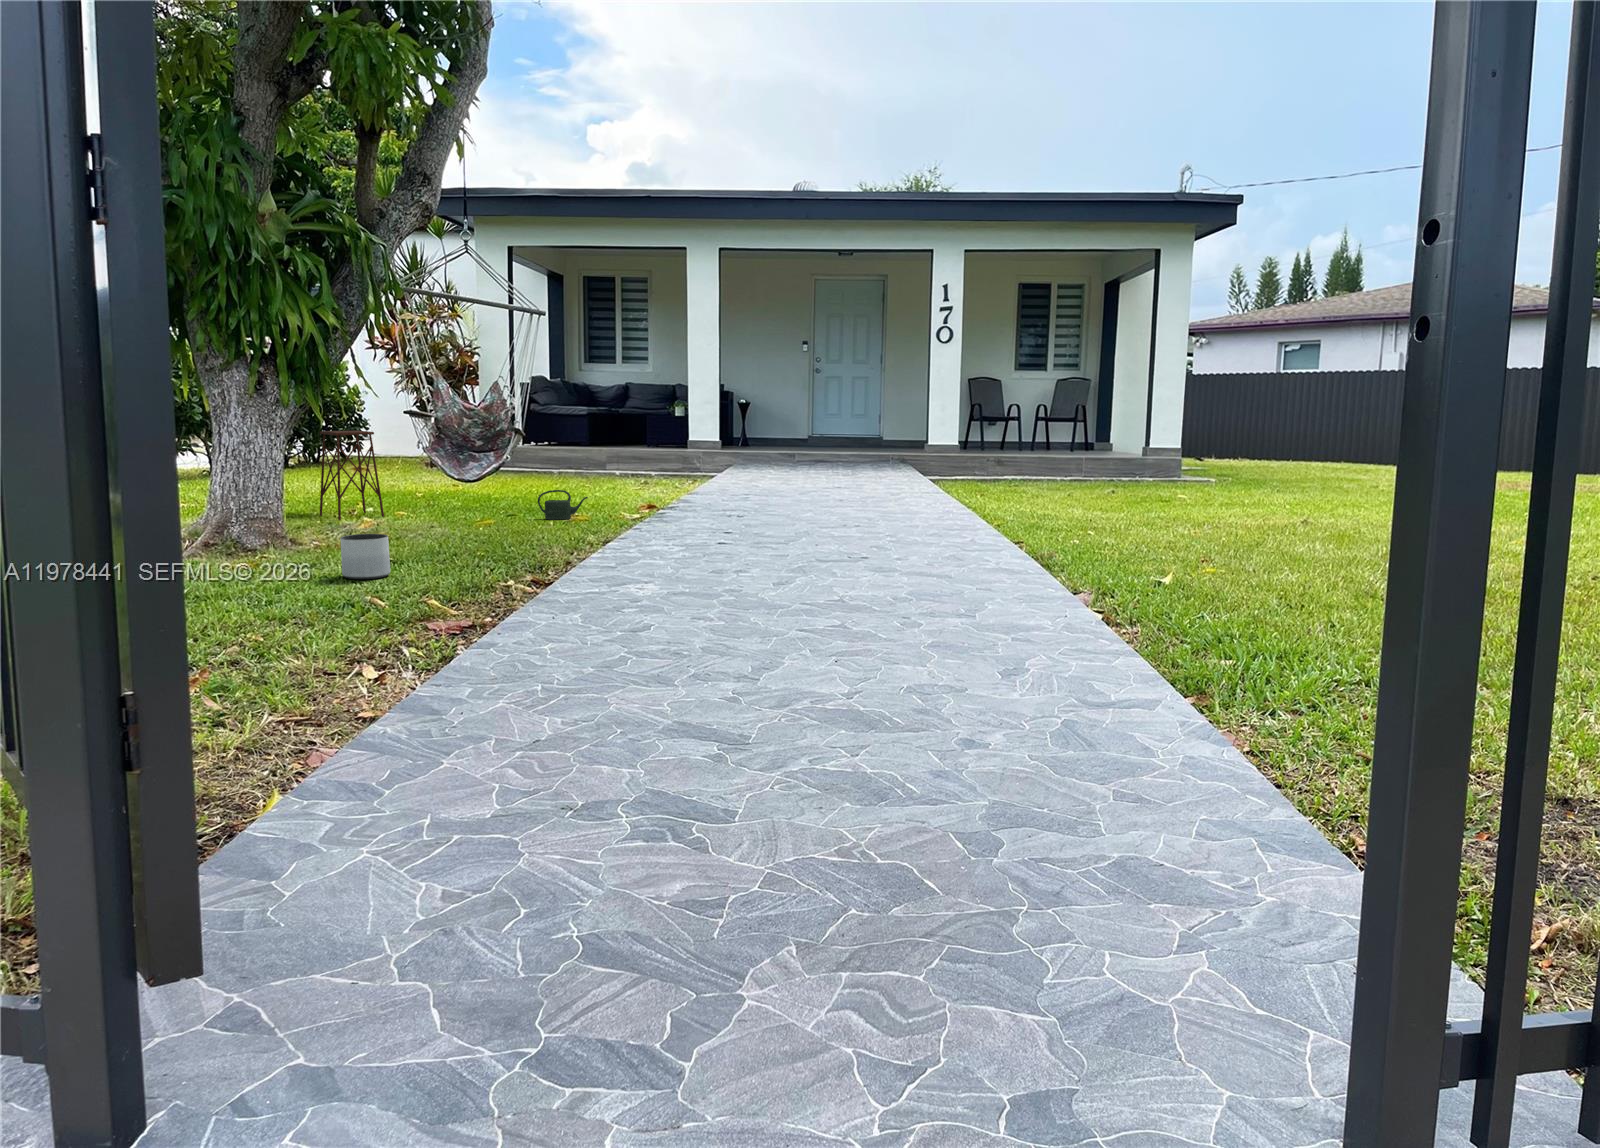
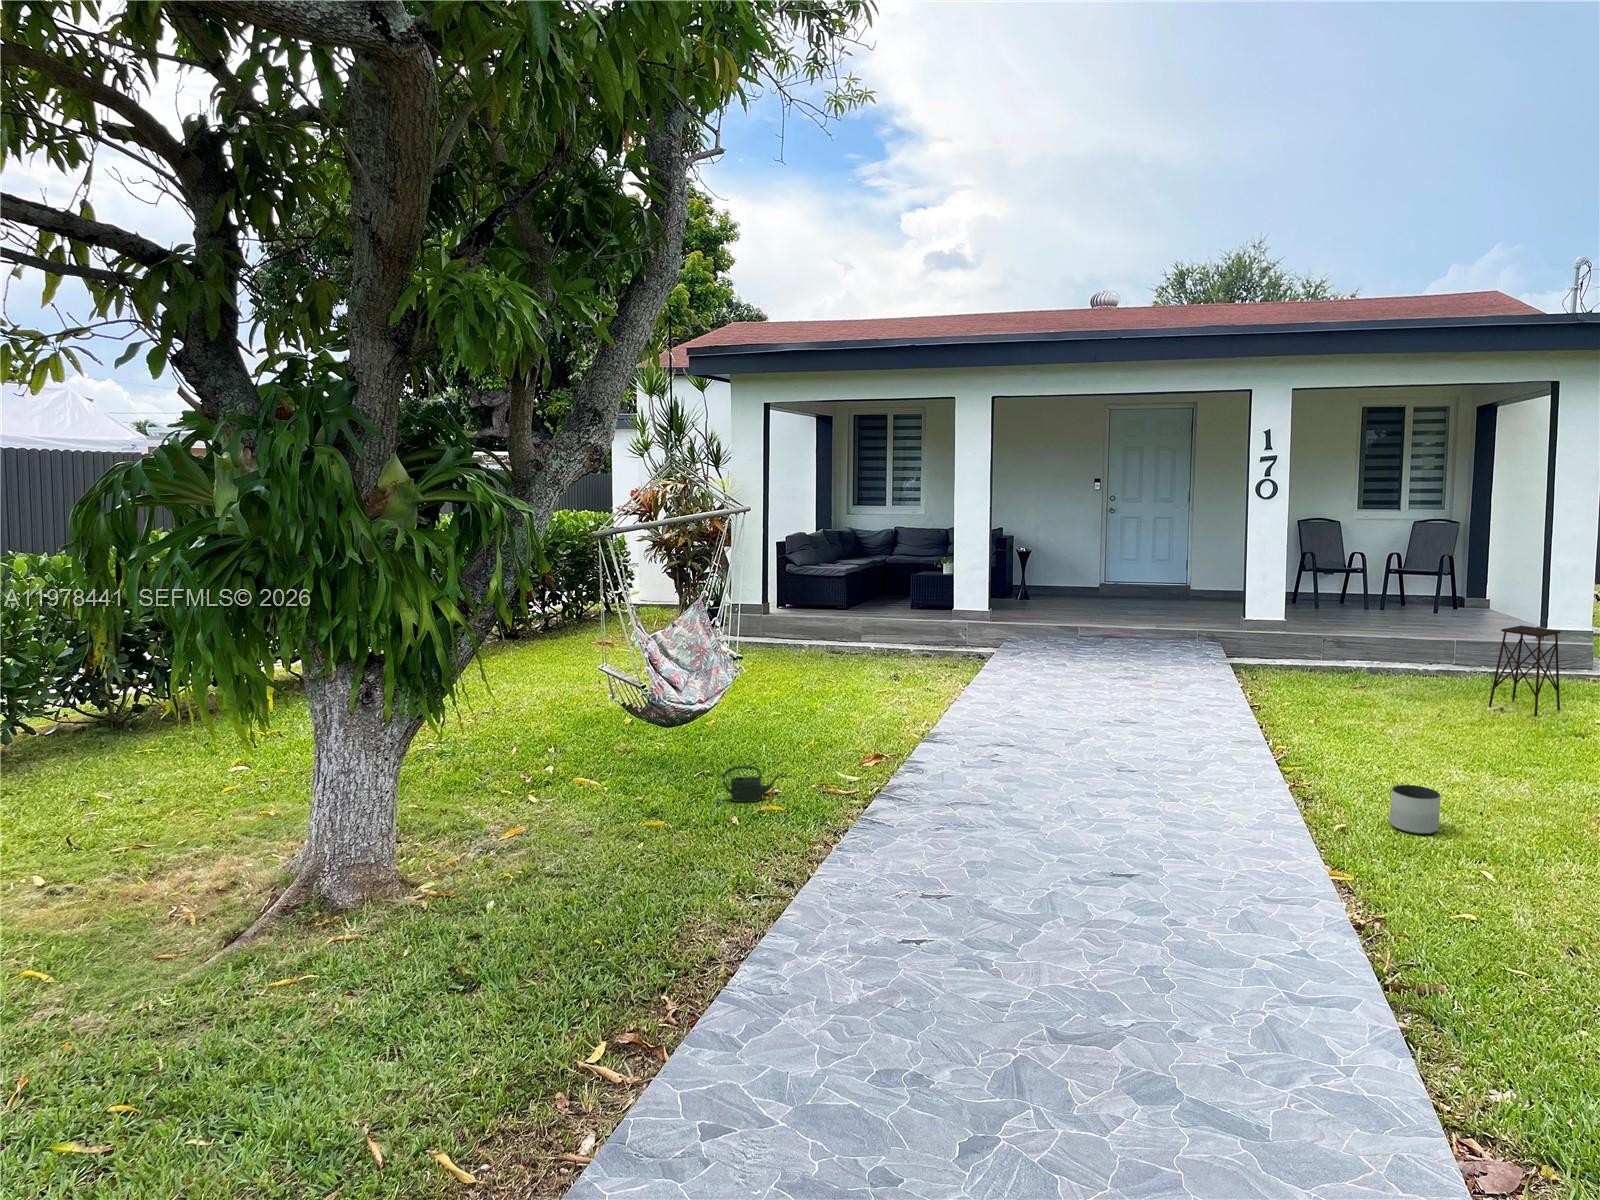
side table: present [320,431,384,520] -> present [1489,626,1561,716]
planter: present [340,534,390,579] -> present [1389,785,1441,834]

